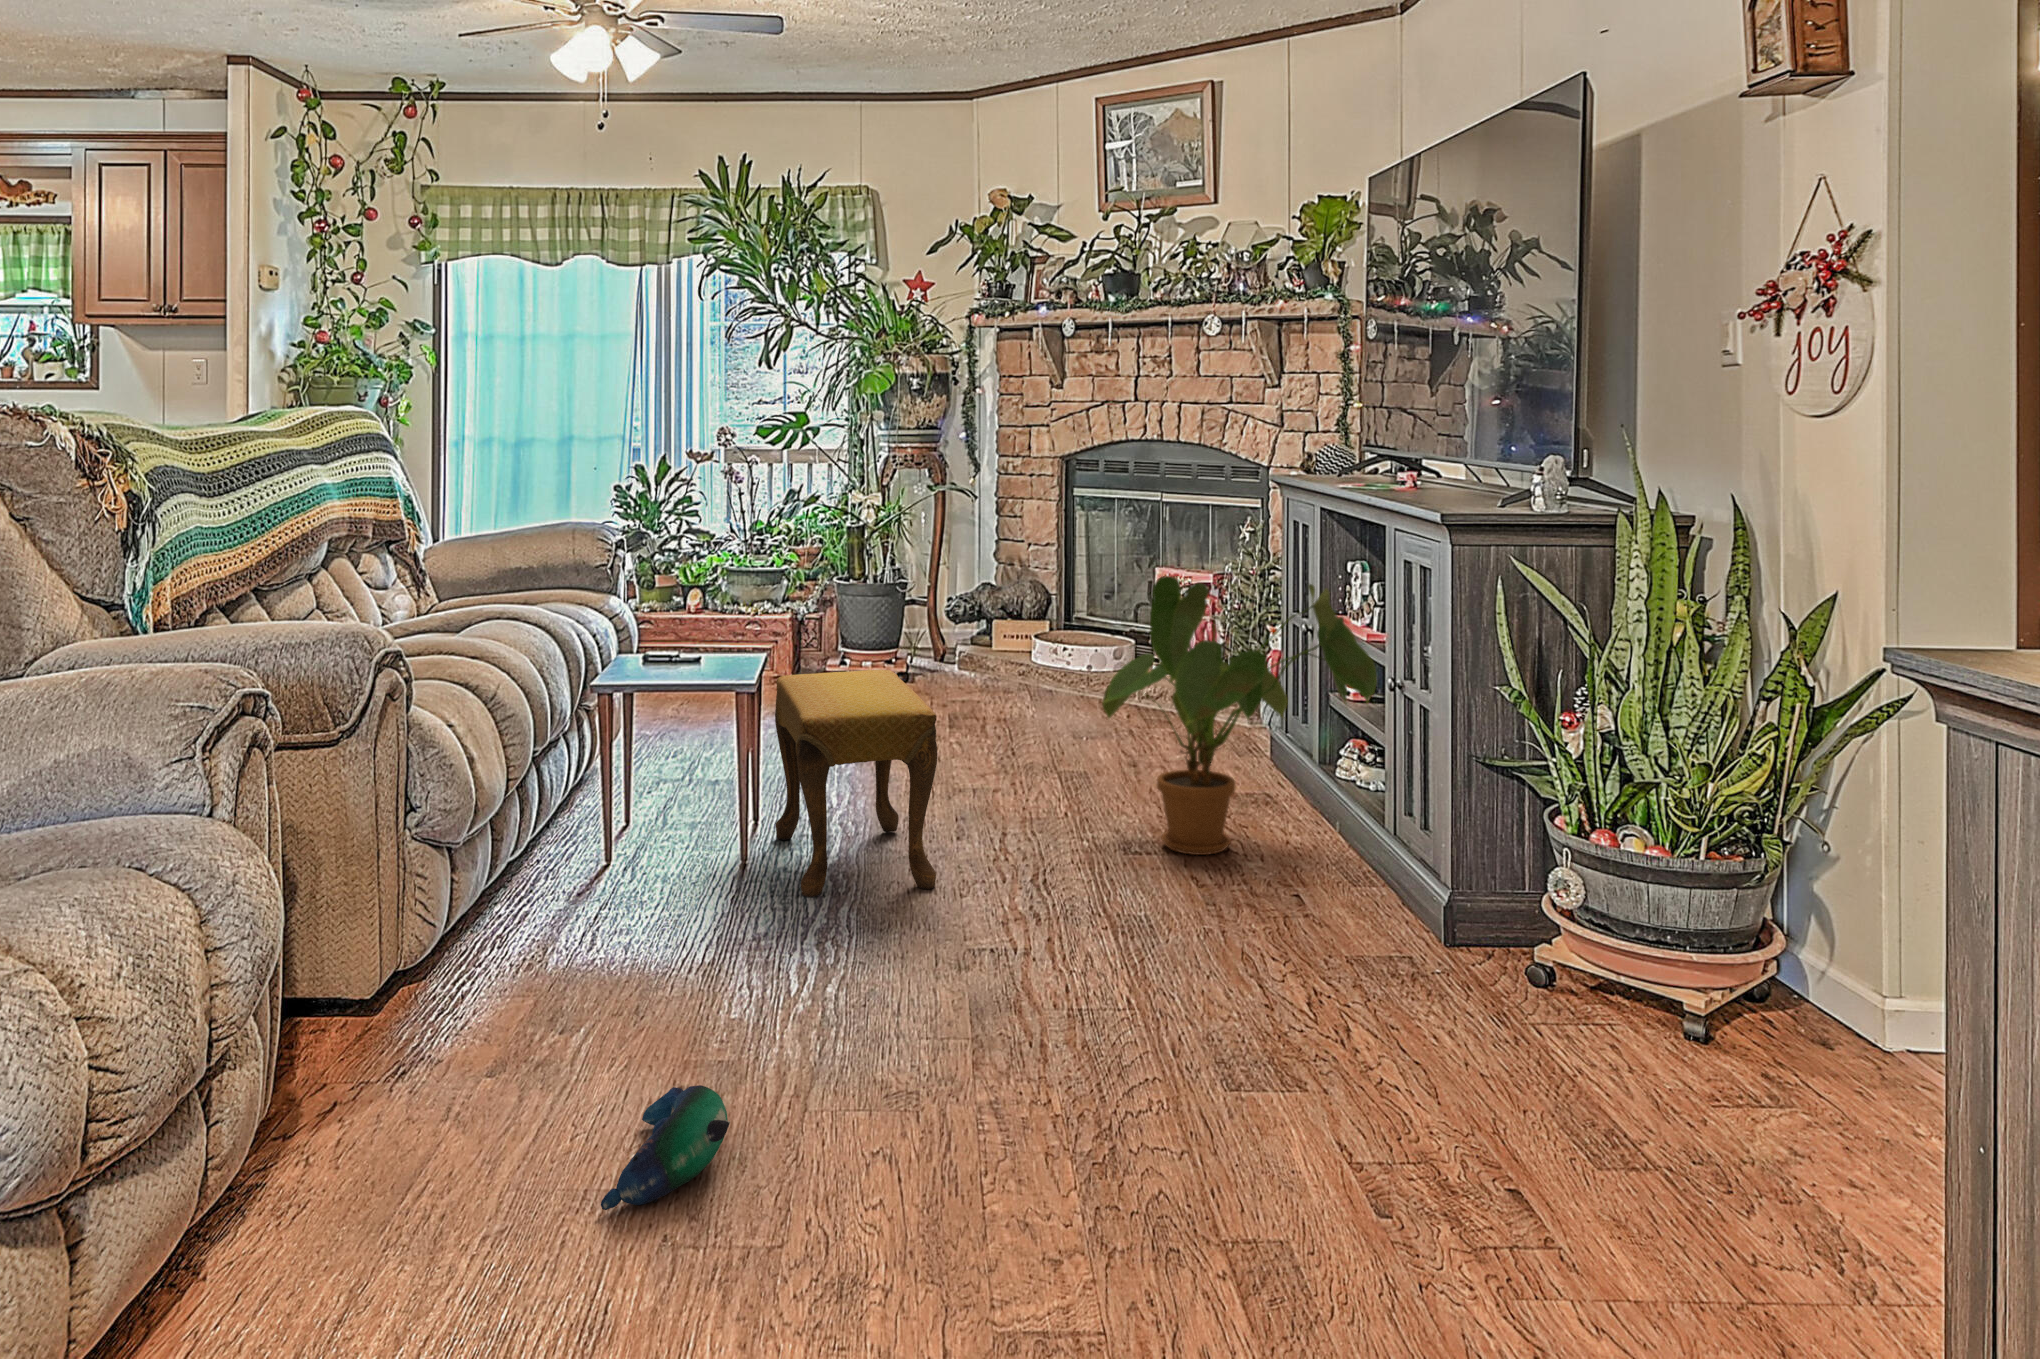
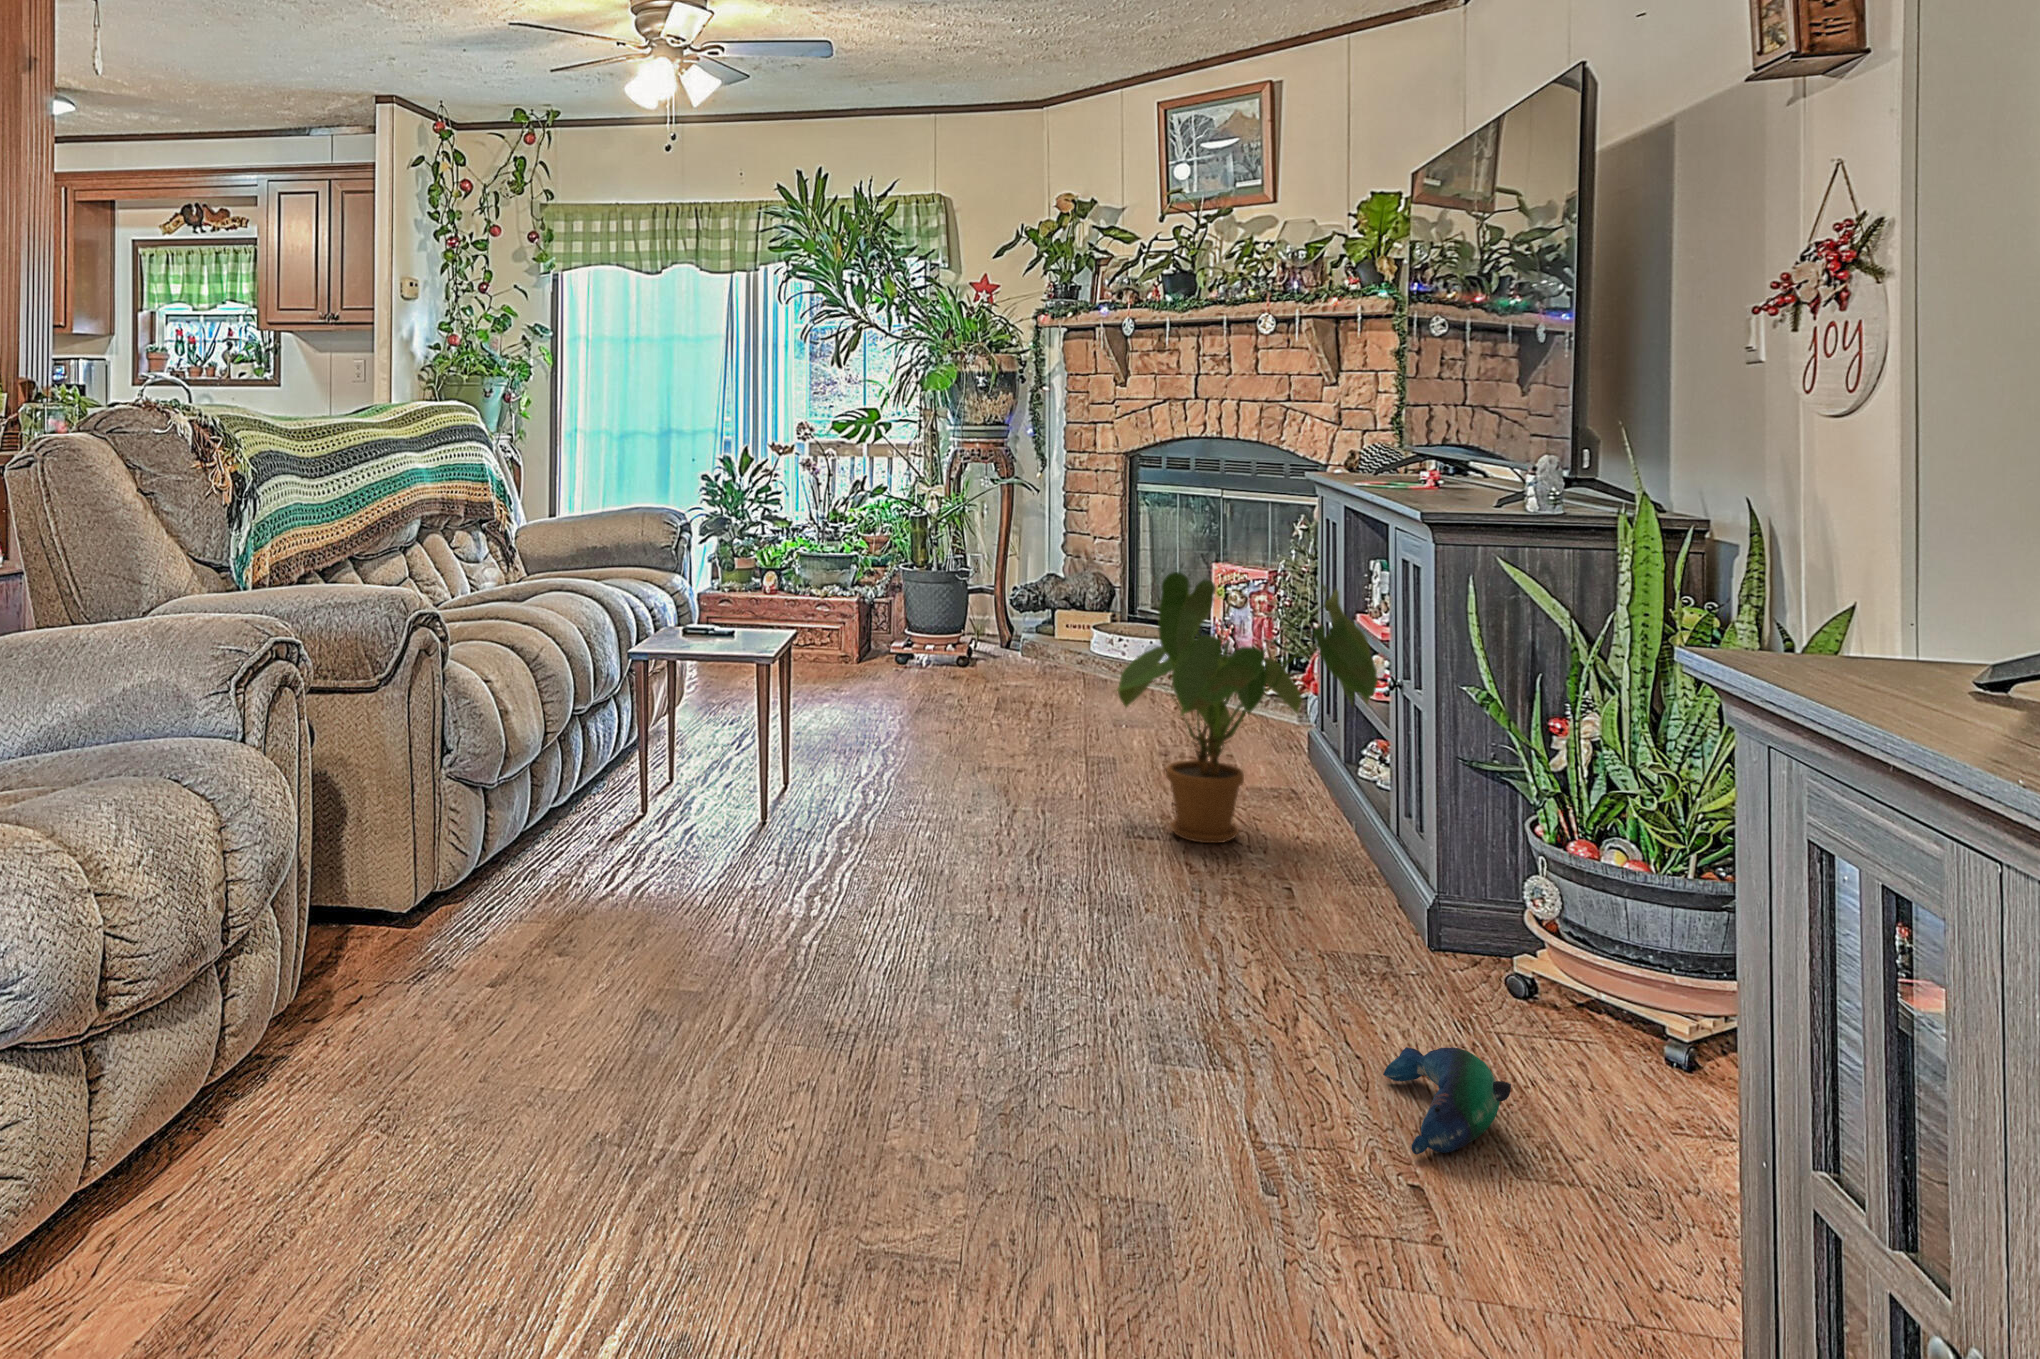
footstool: present [775,670,937,897] -> none [805,652,943,858]
plush toy: present [601,1085,730,1210] -> present [1383,1047,1511,1154]

